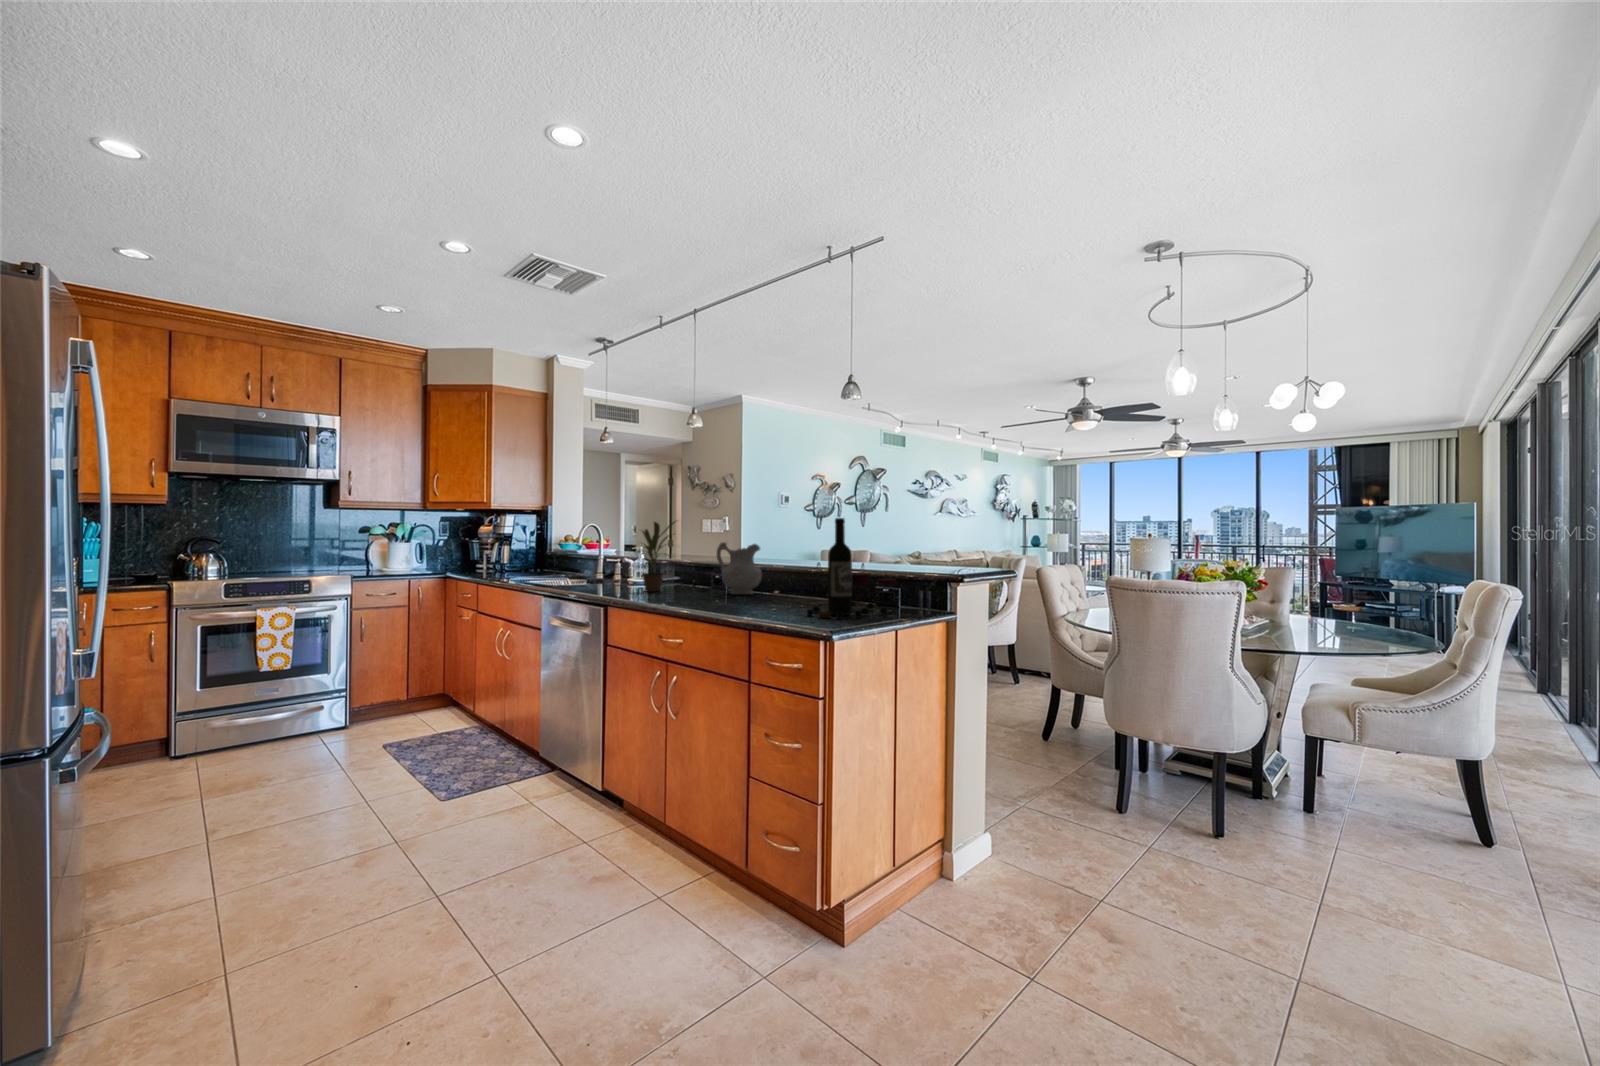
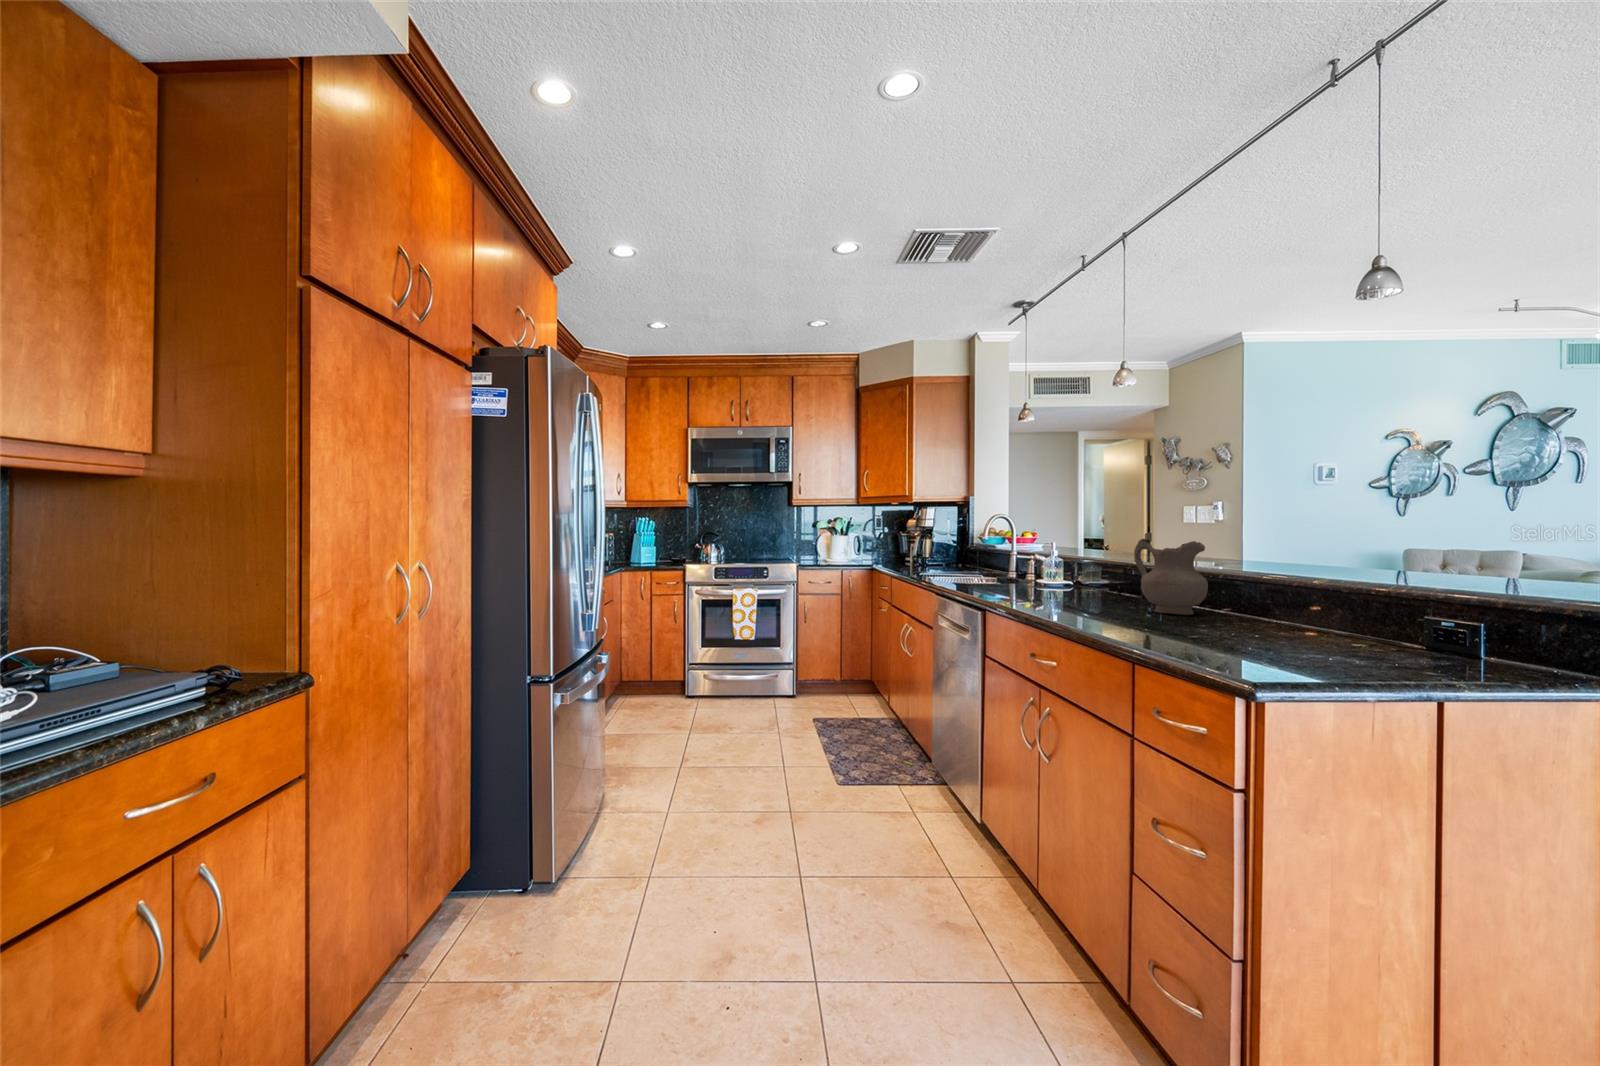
wine bottle: present [806,518,896,619] -> none [1240,498,1471,676]
potted plant: present [641,522,675,592] -> none [1024,510,1089,600]

